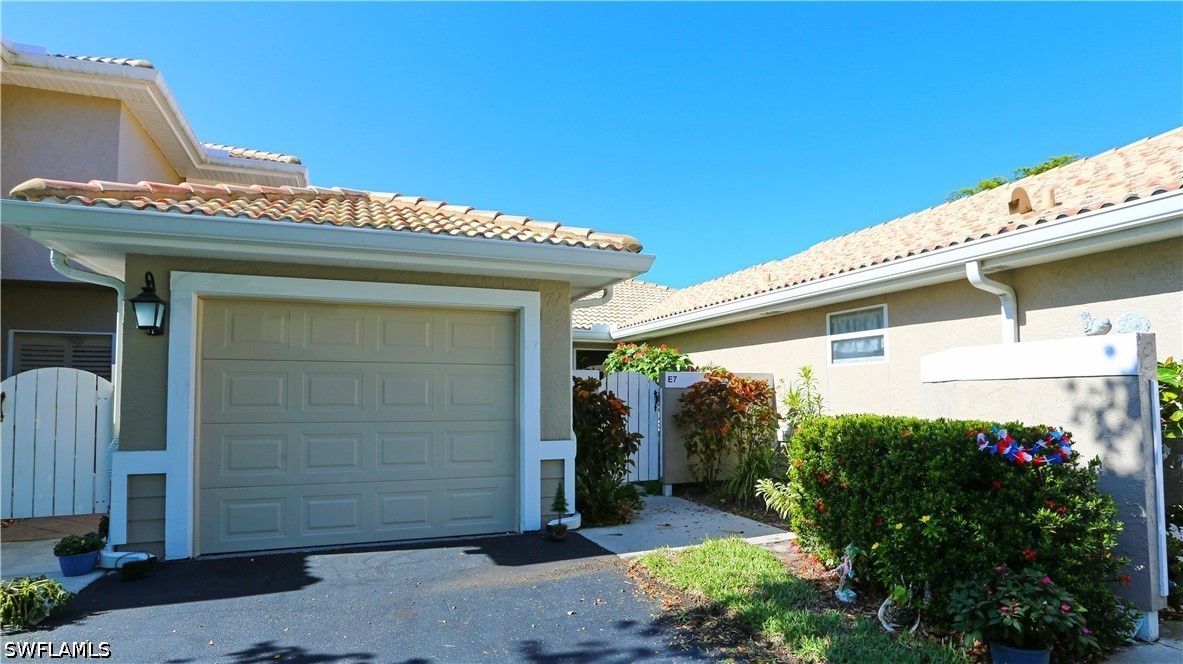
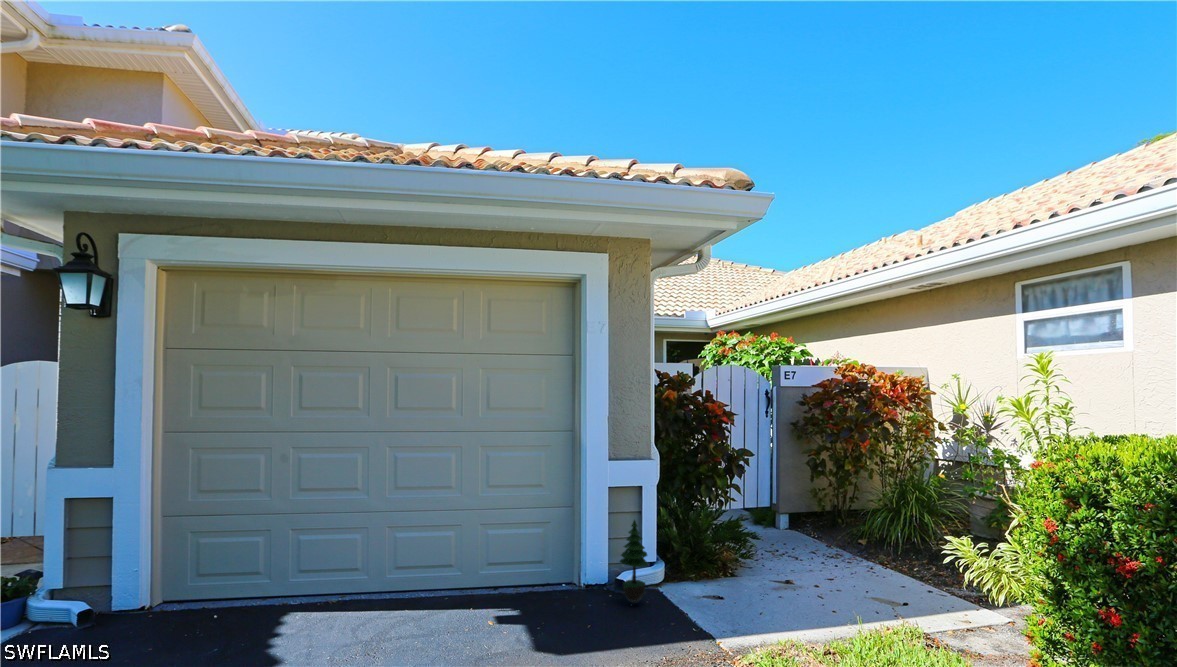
watering can: present [115,551,166,580] -> none [26,605,100,646]

